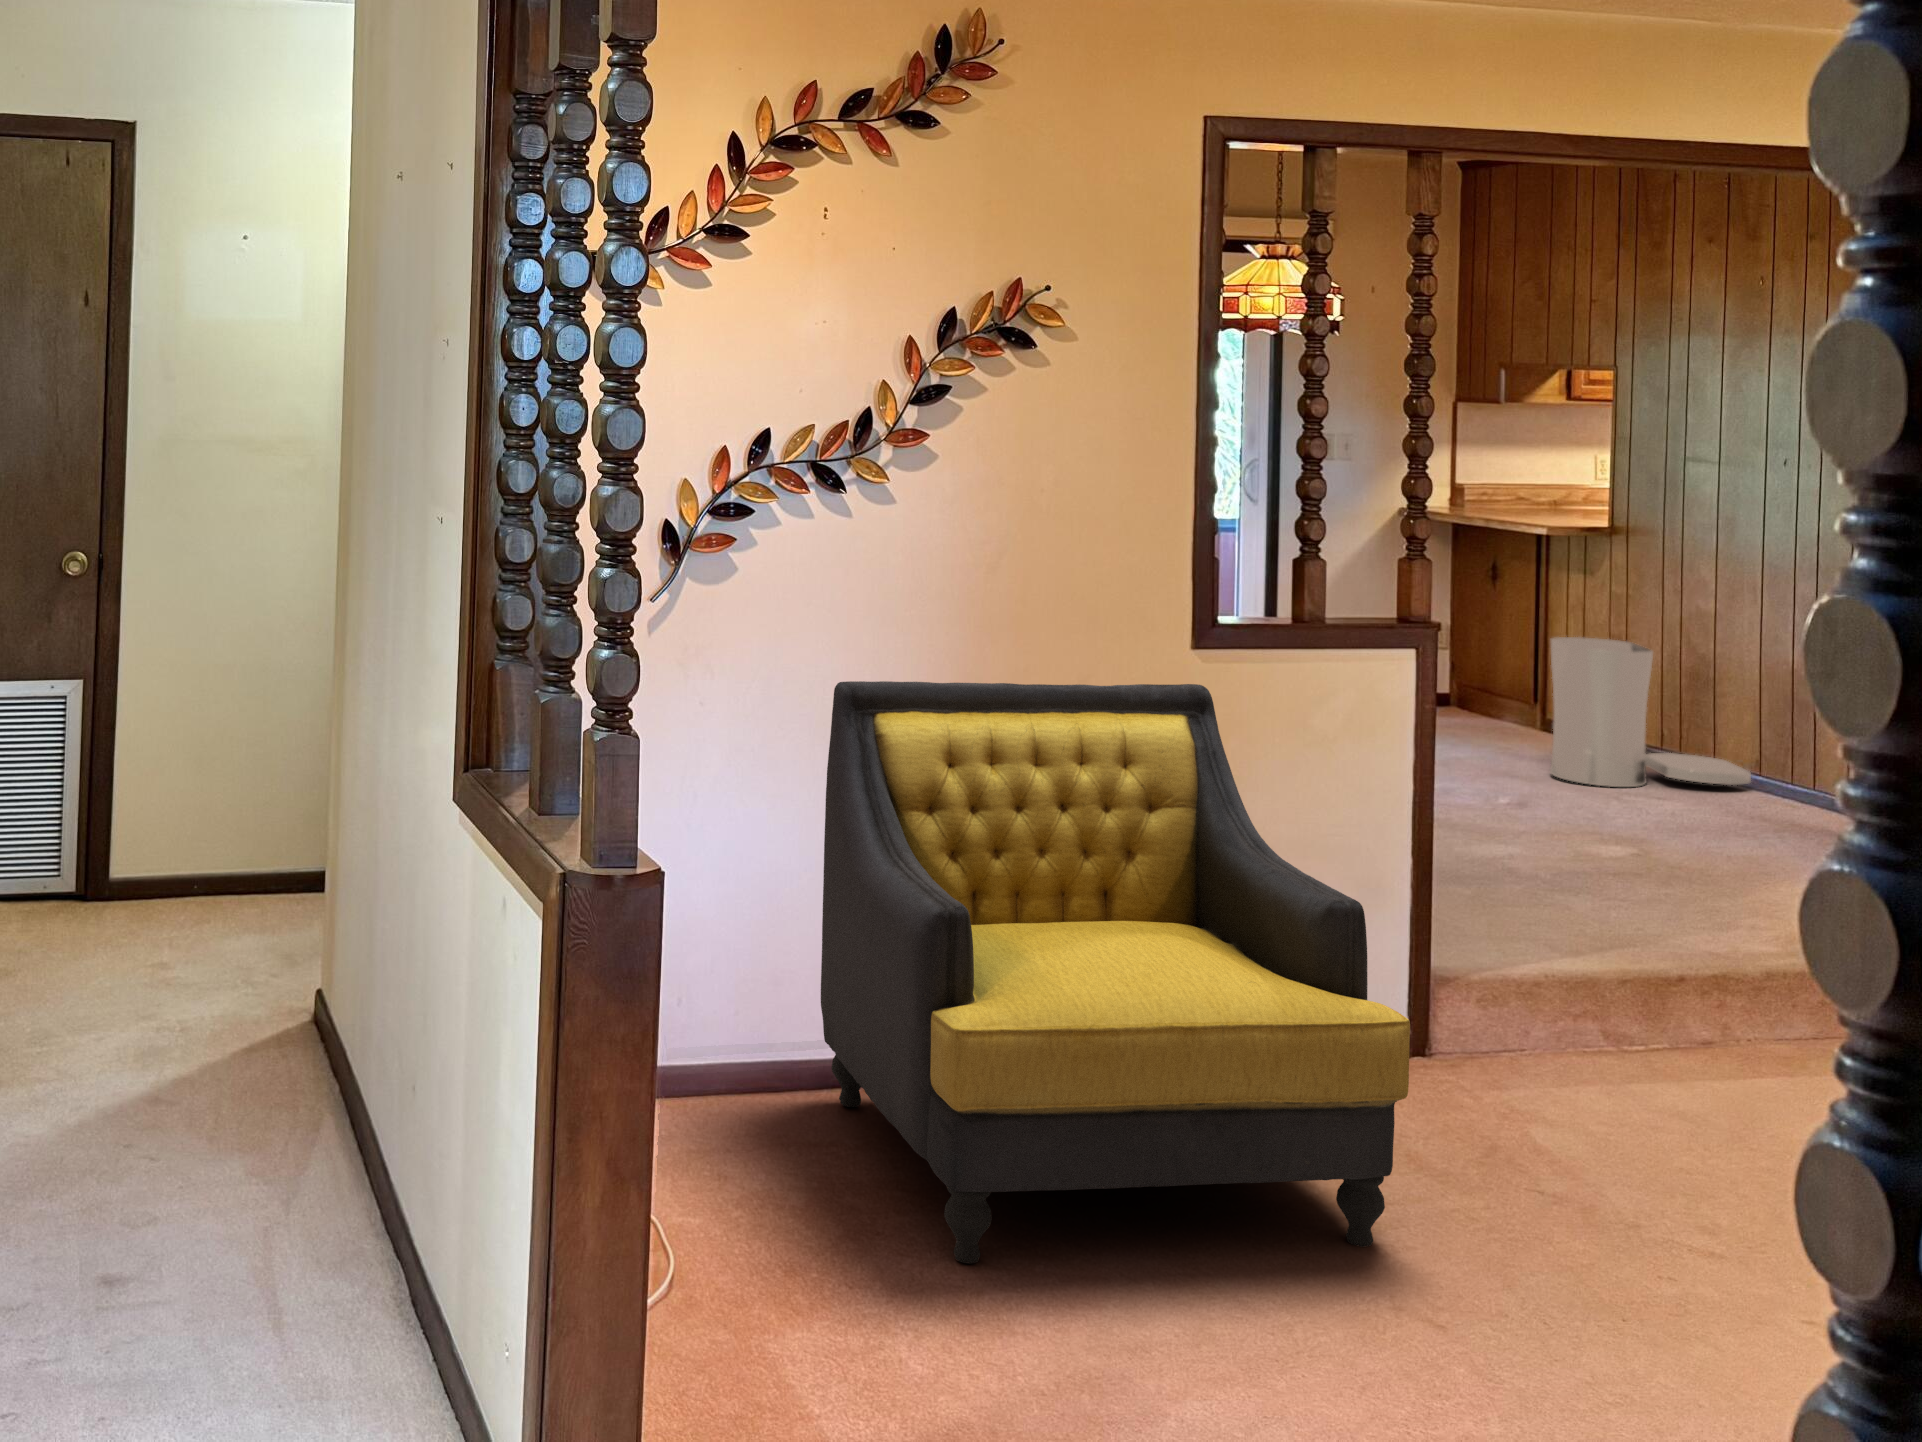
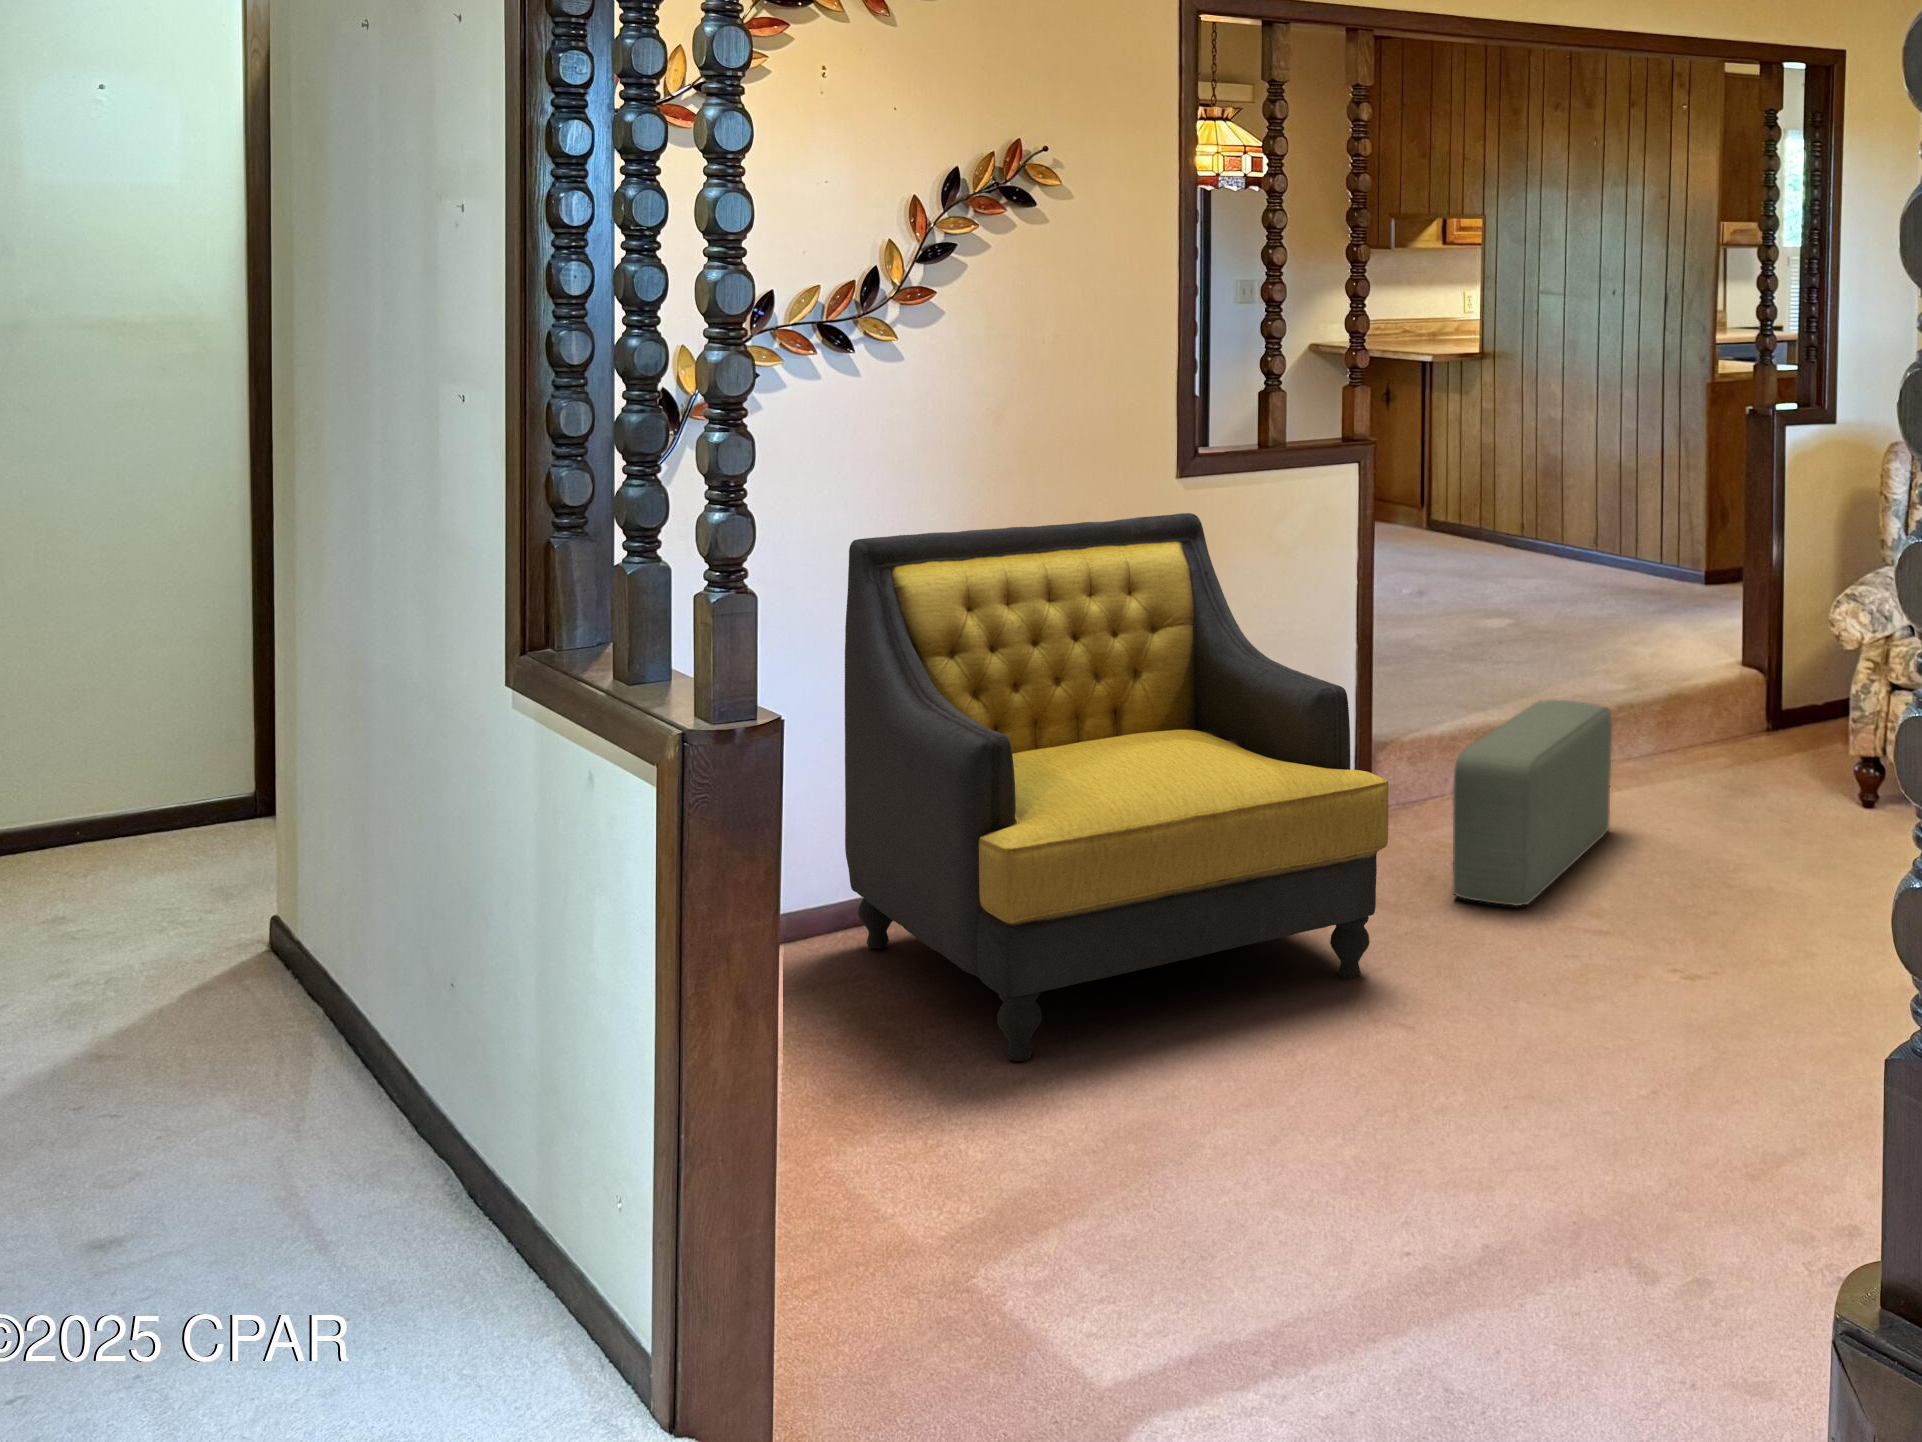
trash can: present [1550,637,1751,787] -> none [1442,451,1596,577]
pouf: none [1505,948,1732,1198] -> present [1453,700,1612,906]

